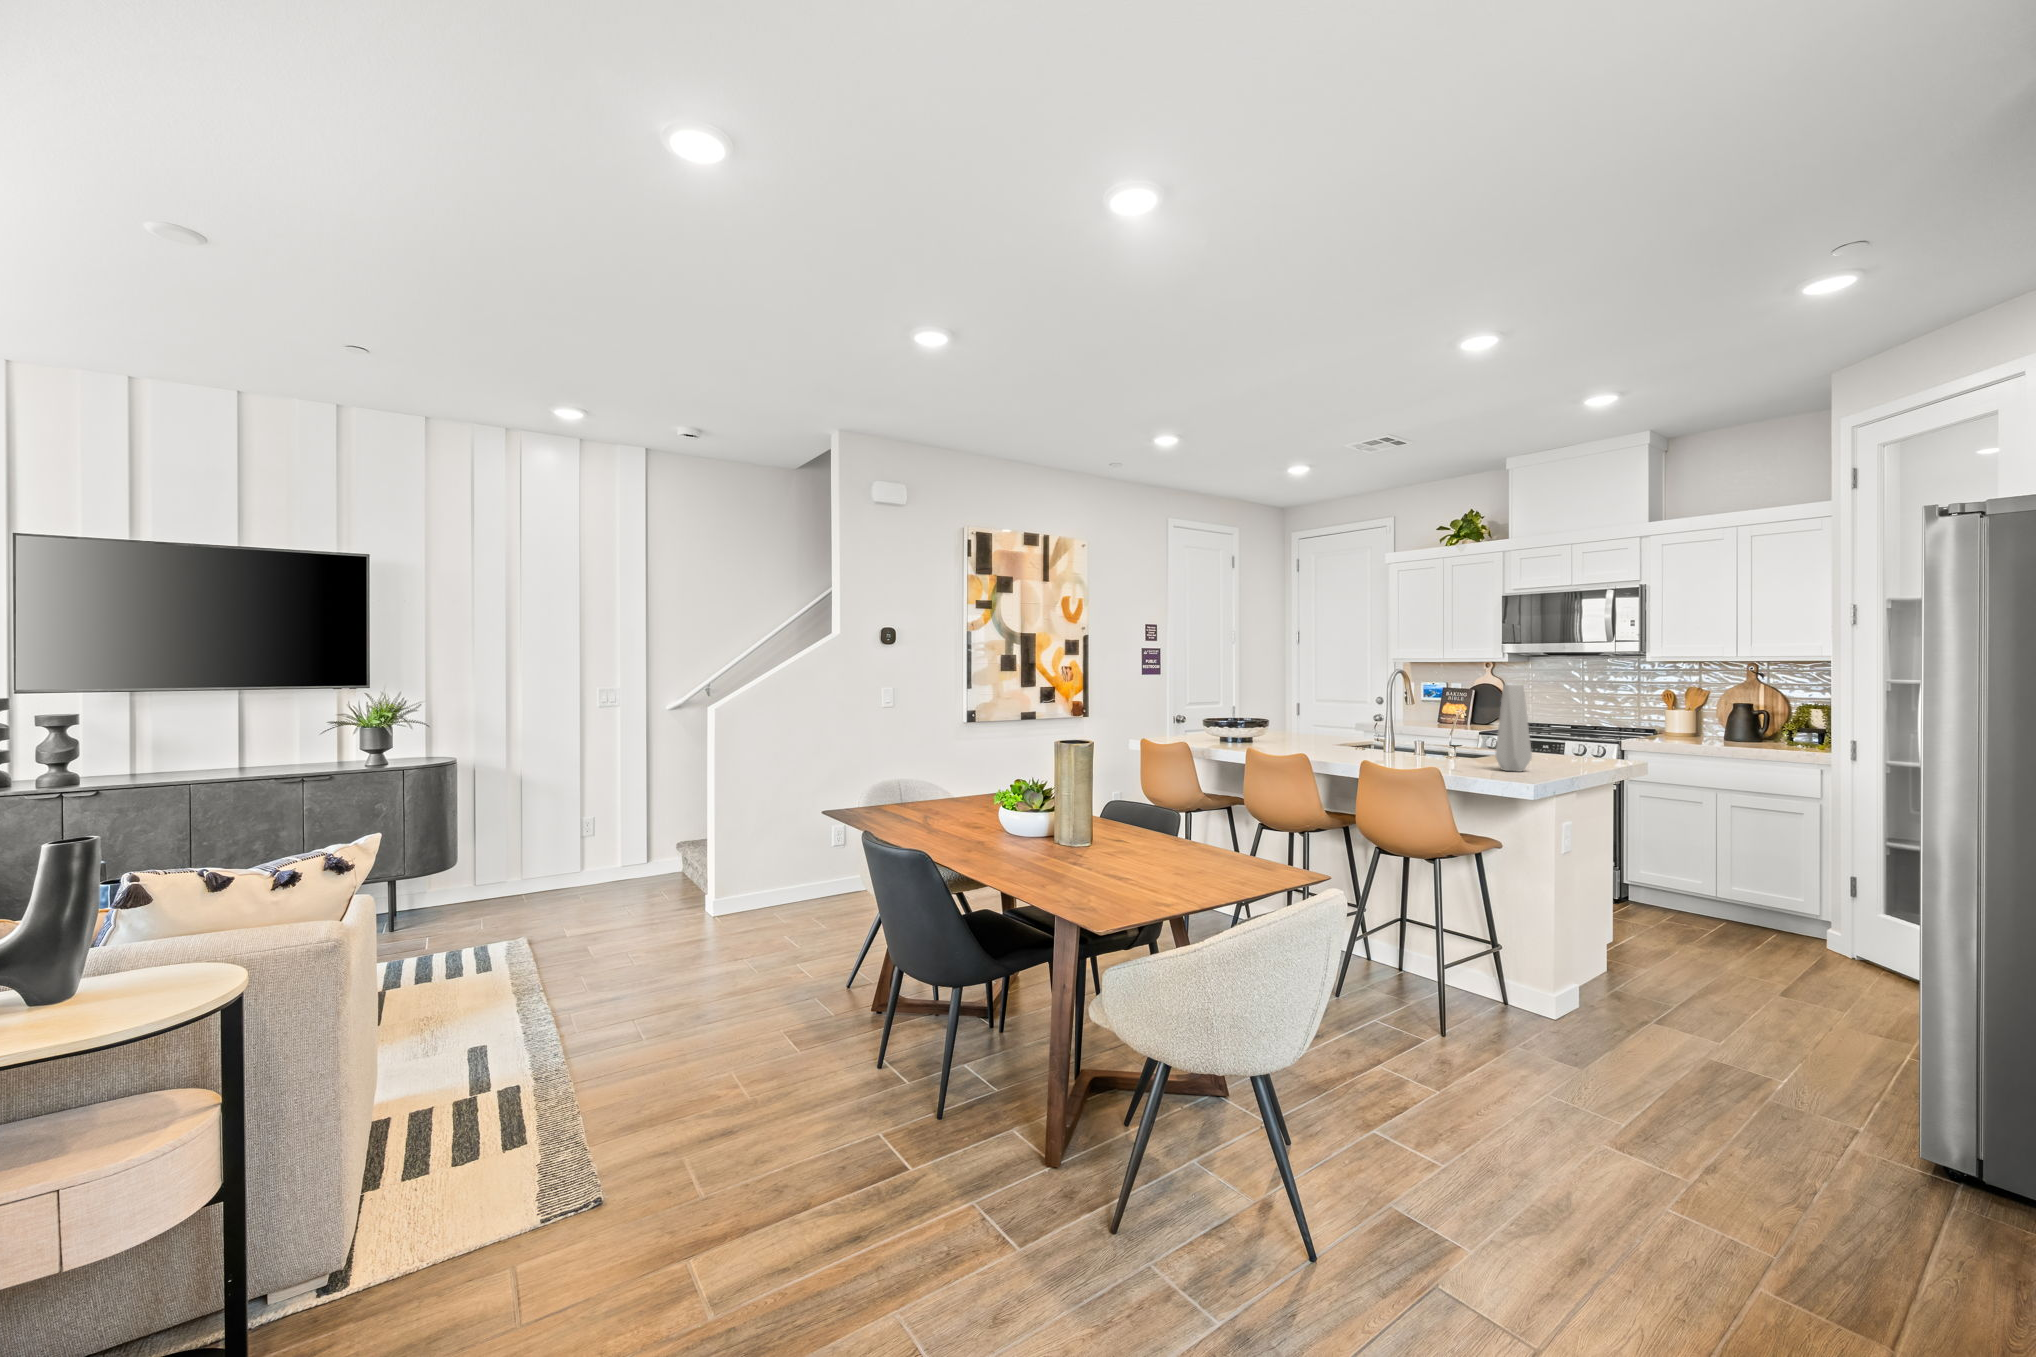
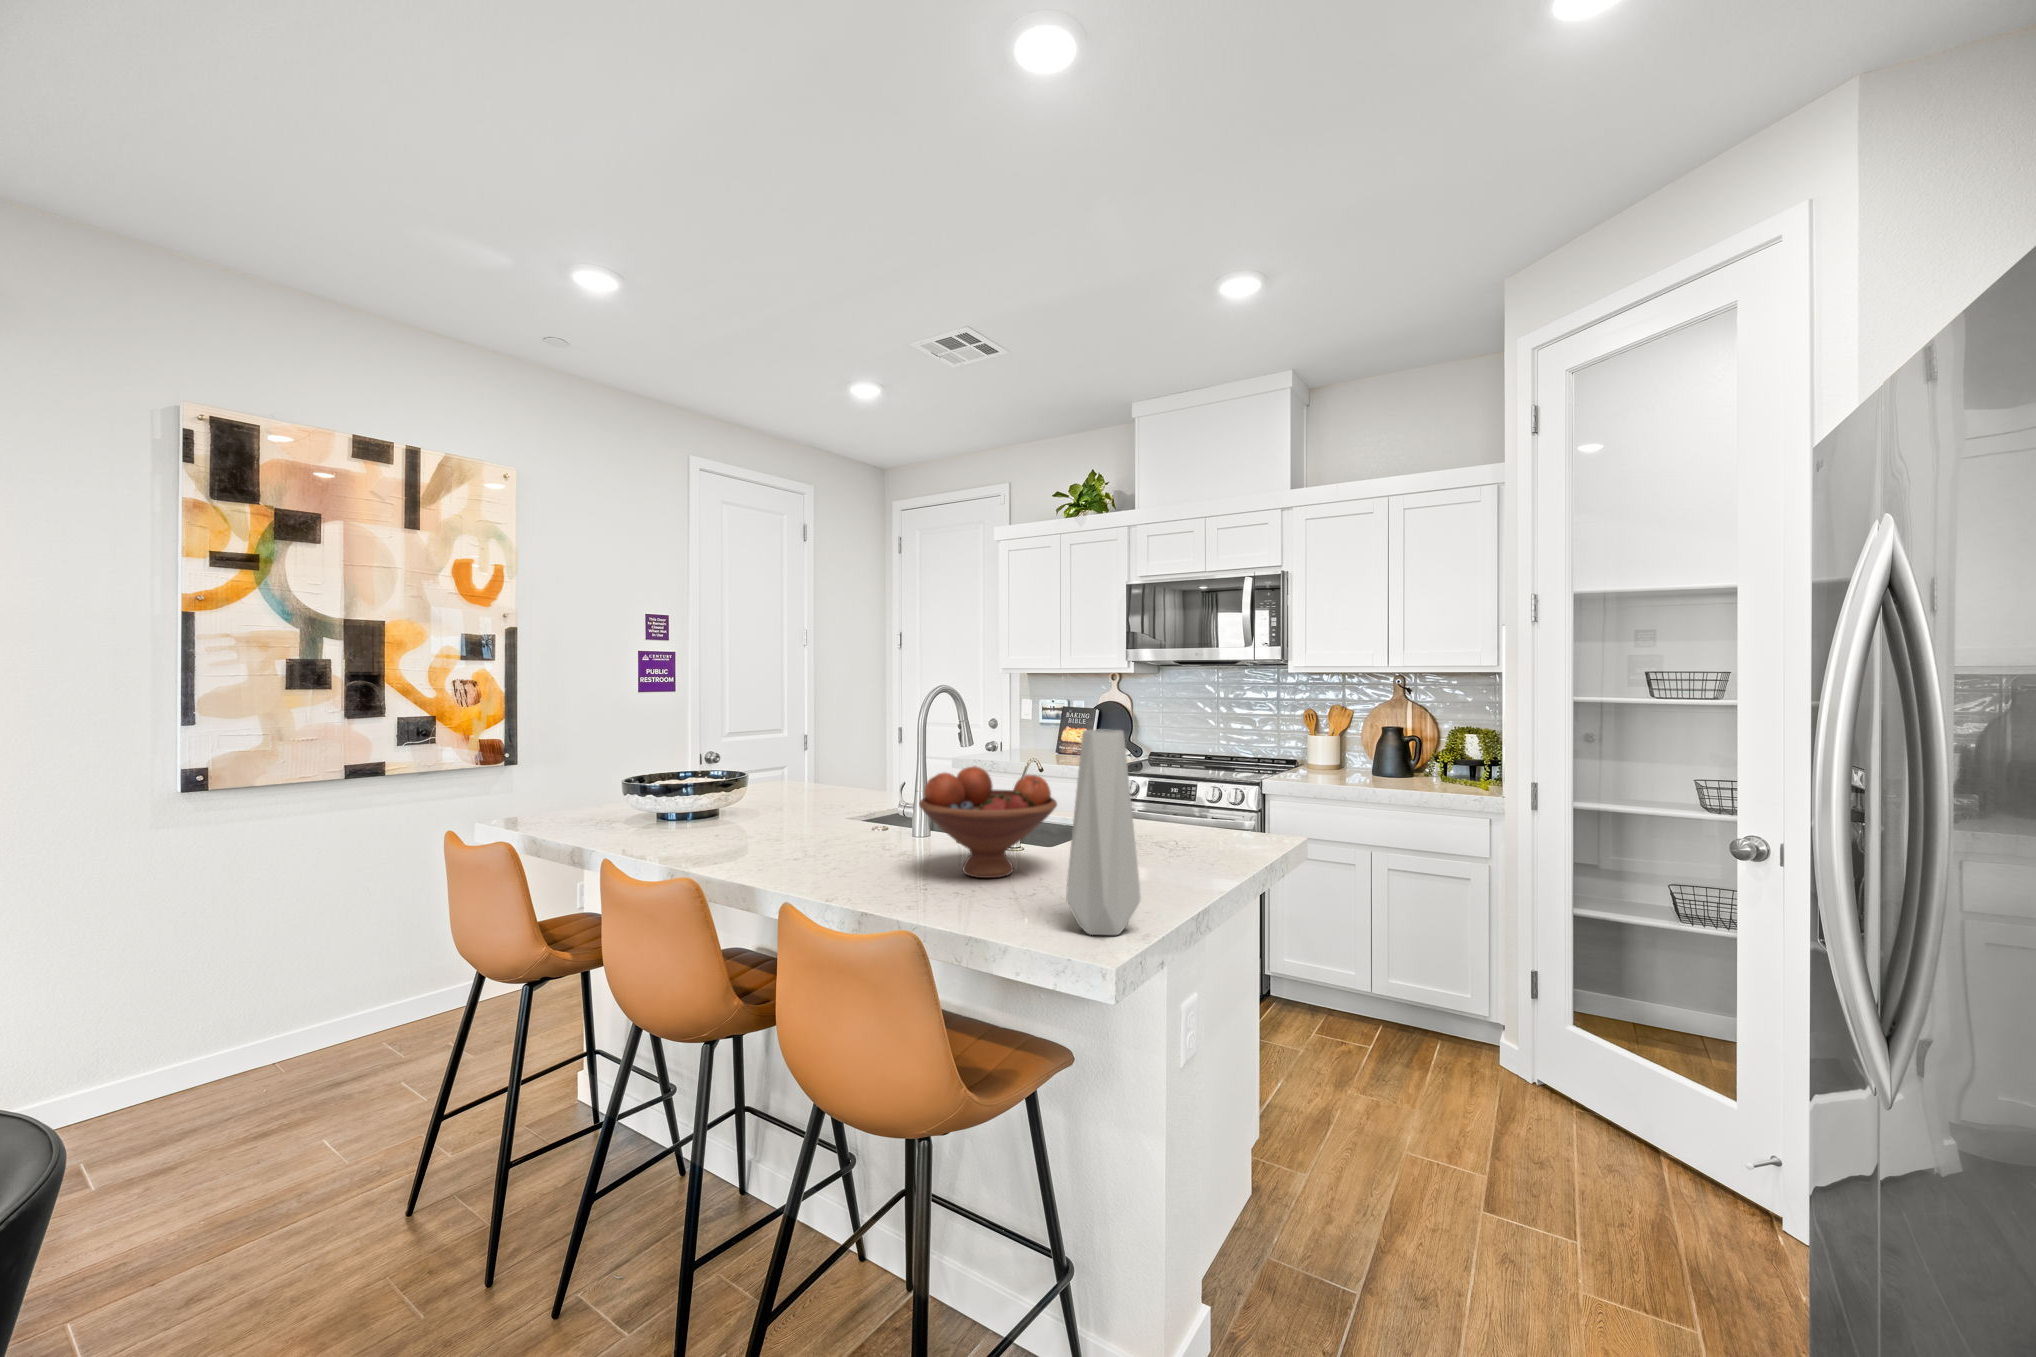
fruit bowl: none [1404,708,1480,761] -> present [919,766,1057,878]

